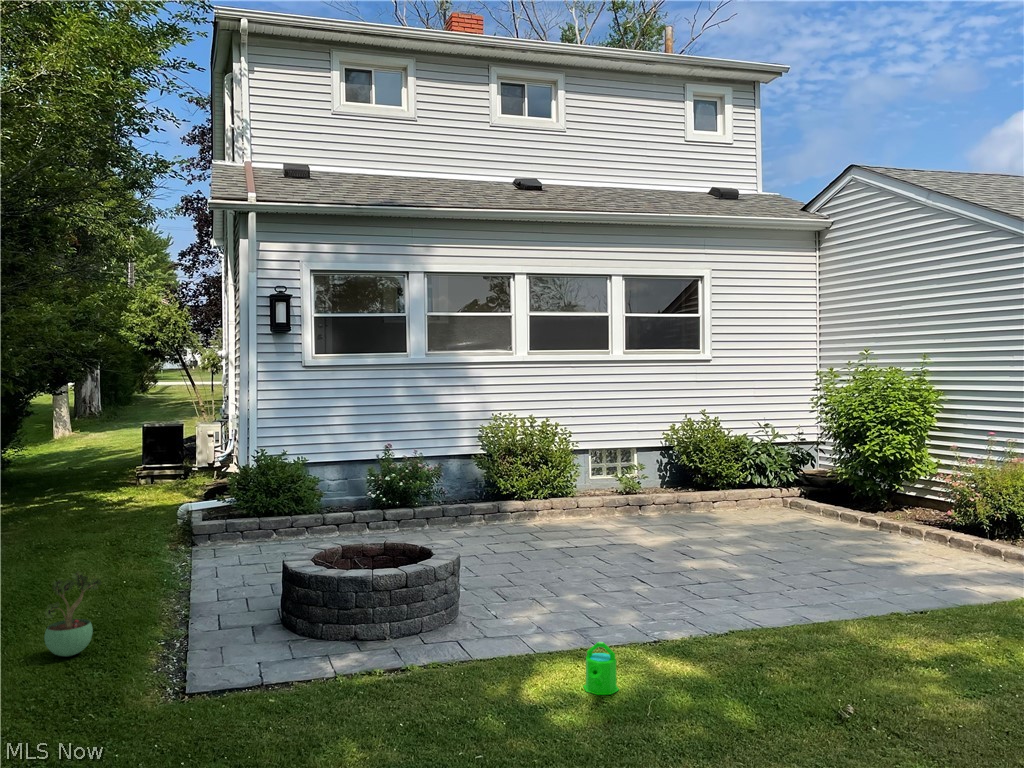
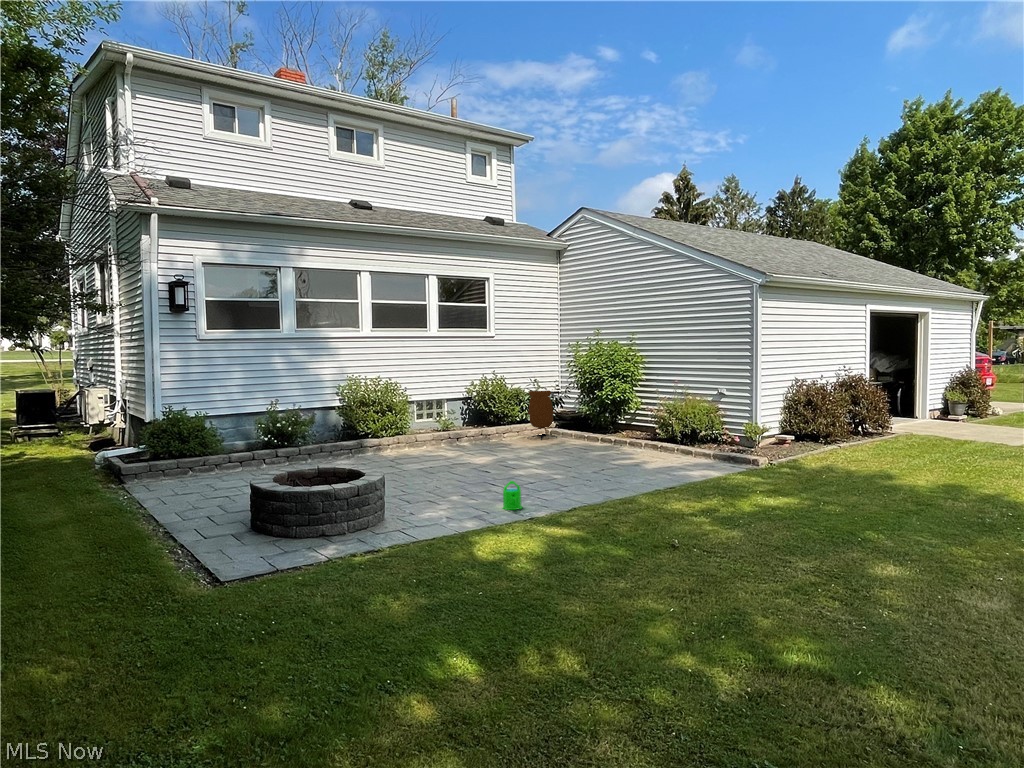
lounge chair: none [749,442,796,516] -> present [528,390,557,440]
potted plant: present [44,571,102,656] -> none [115,471,153,534]

